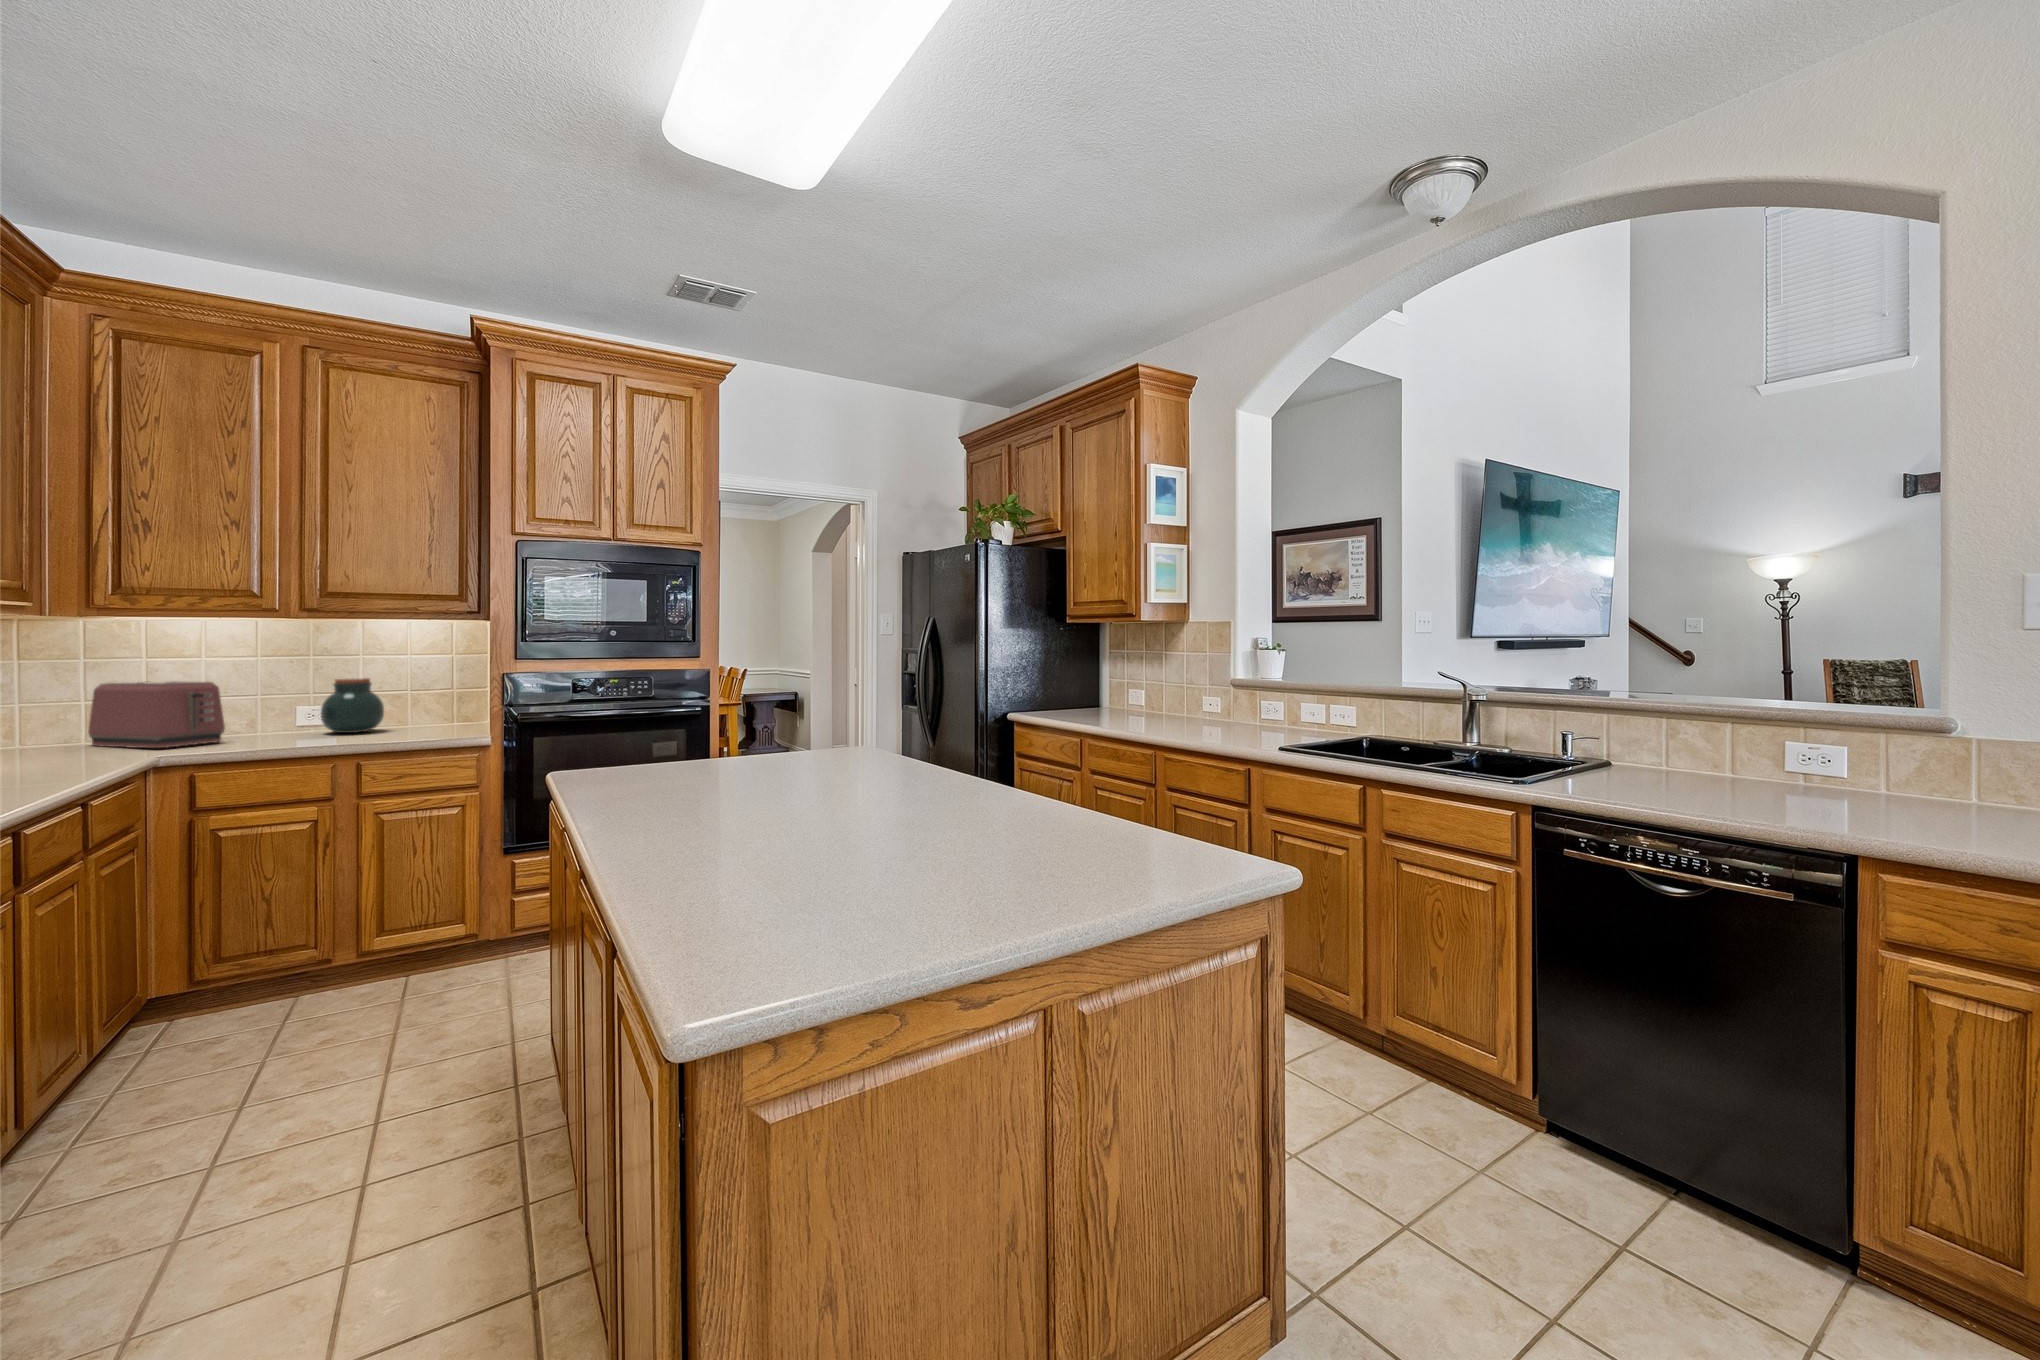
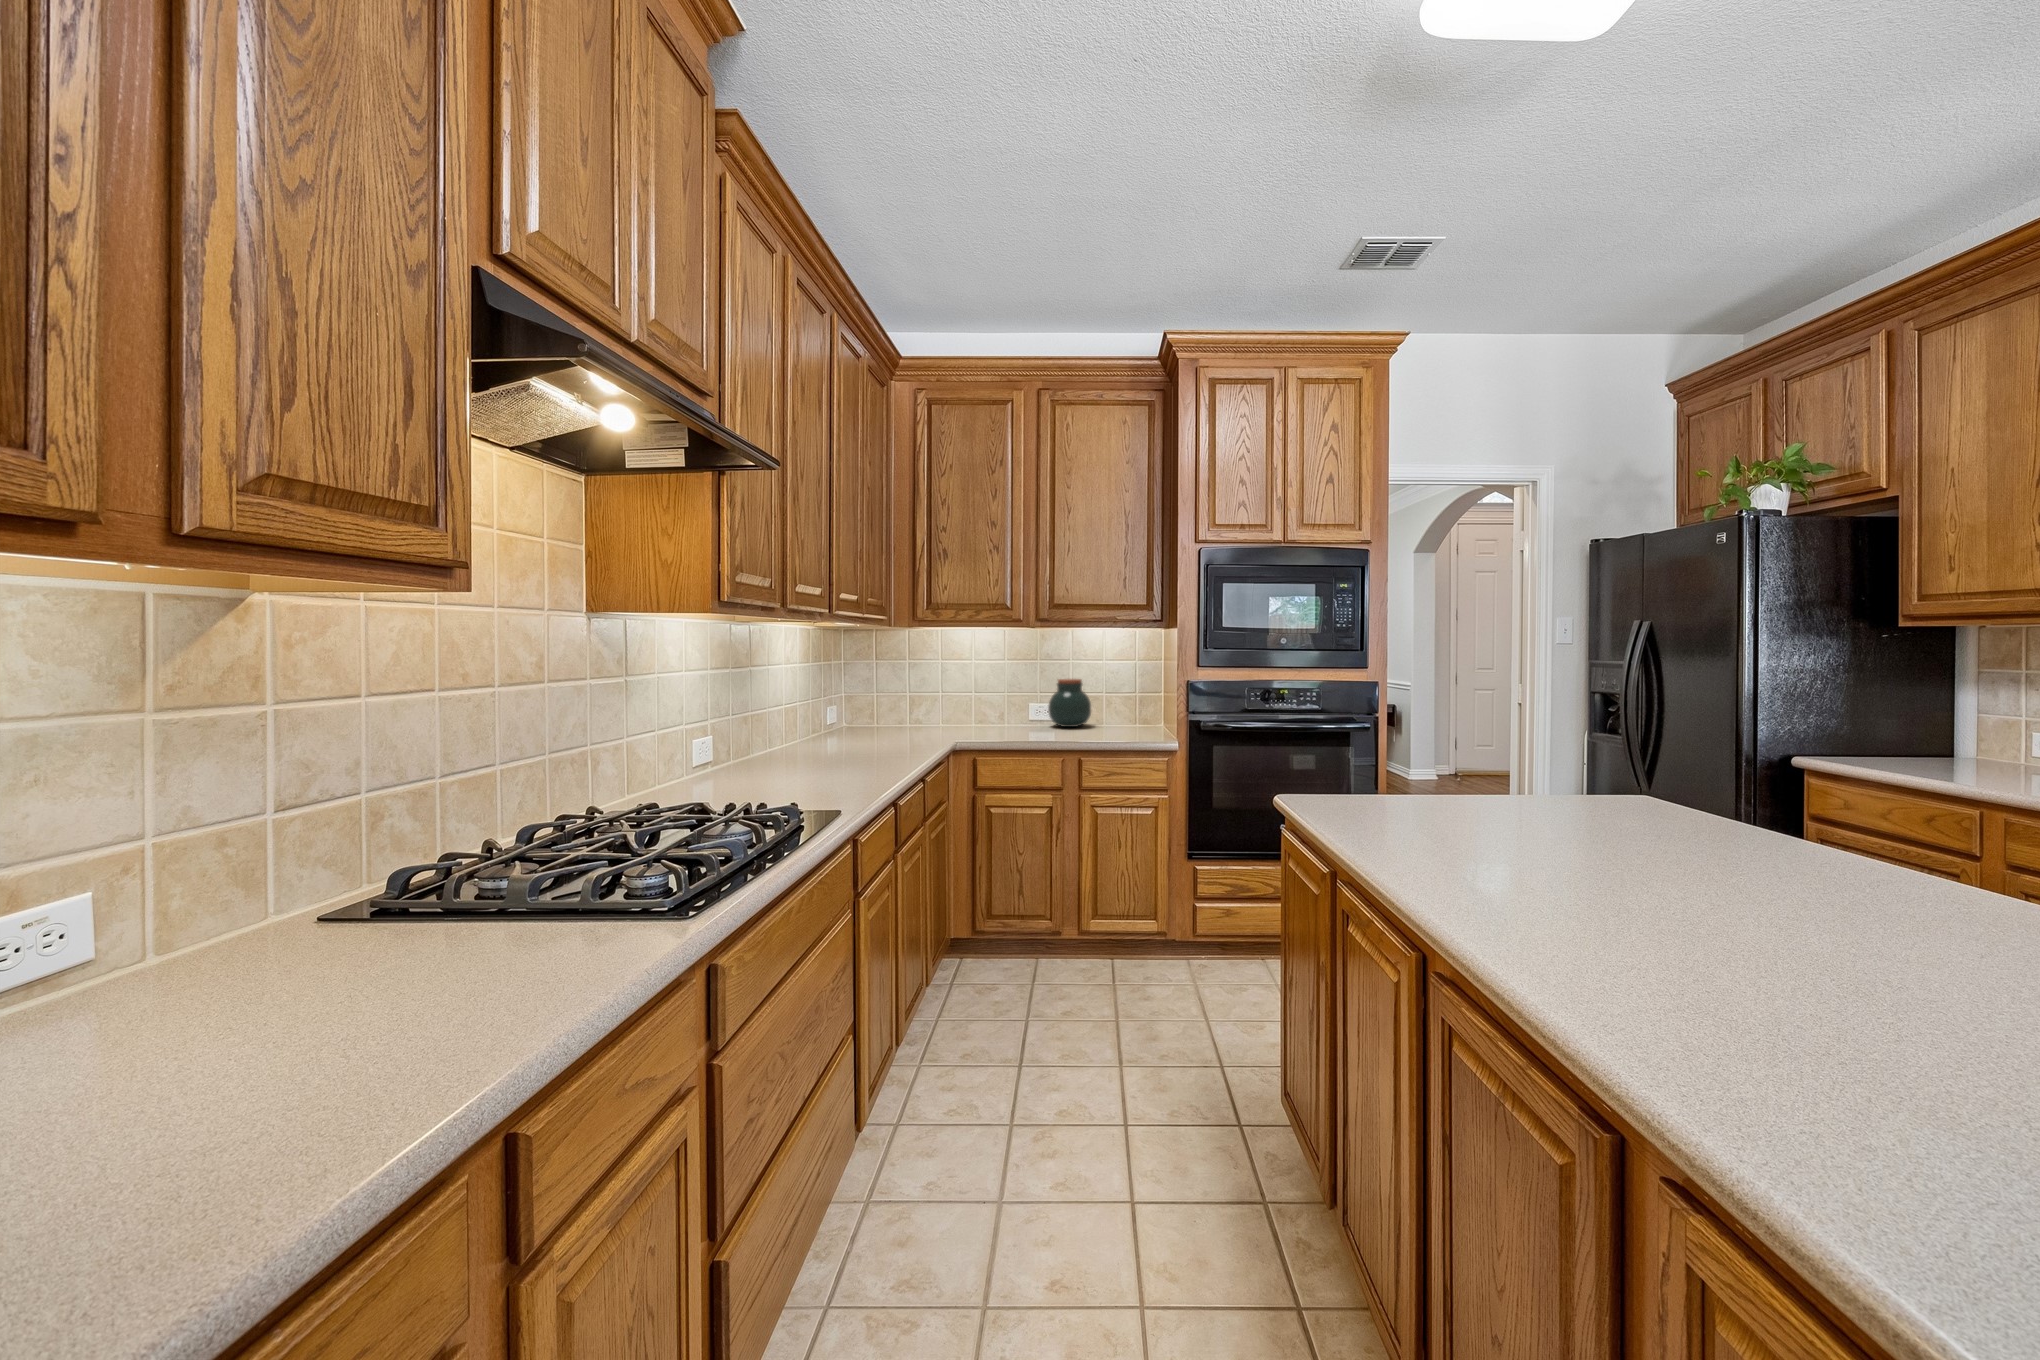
toaster: present [88,681,225,748] -> none [912,678,989,734]

